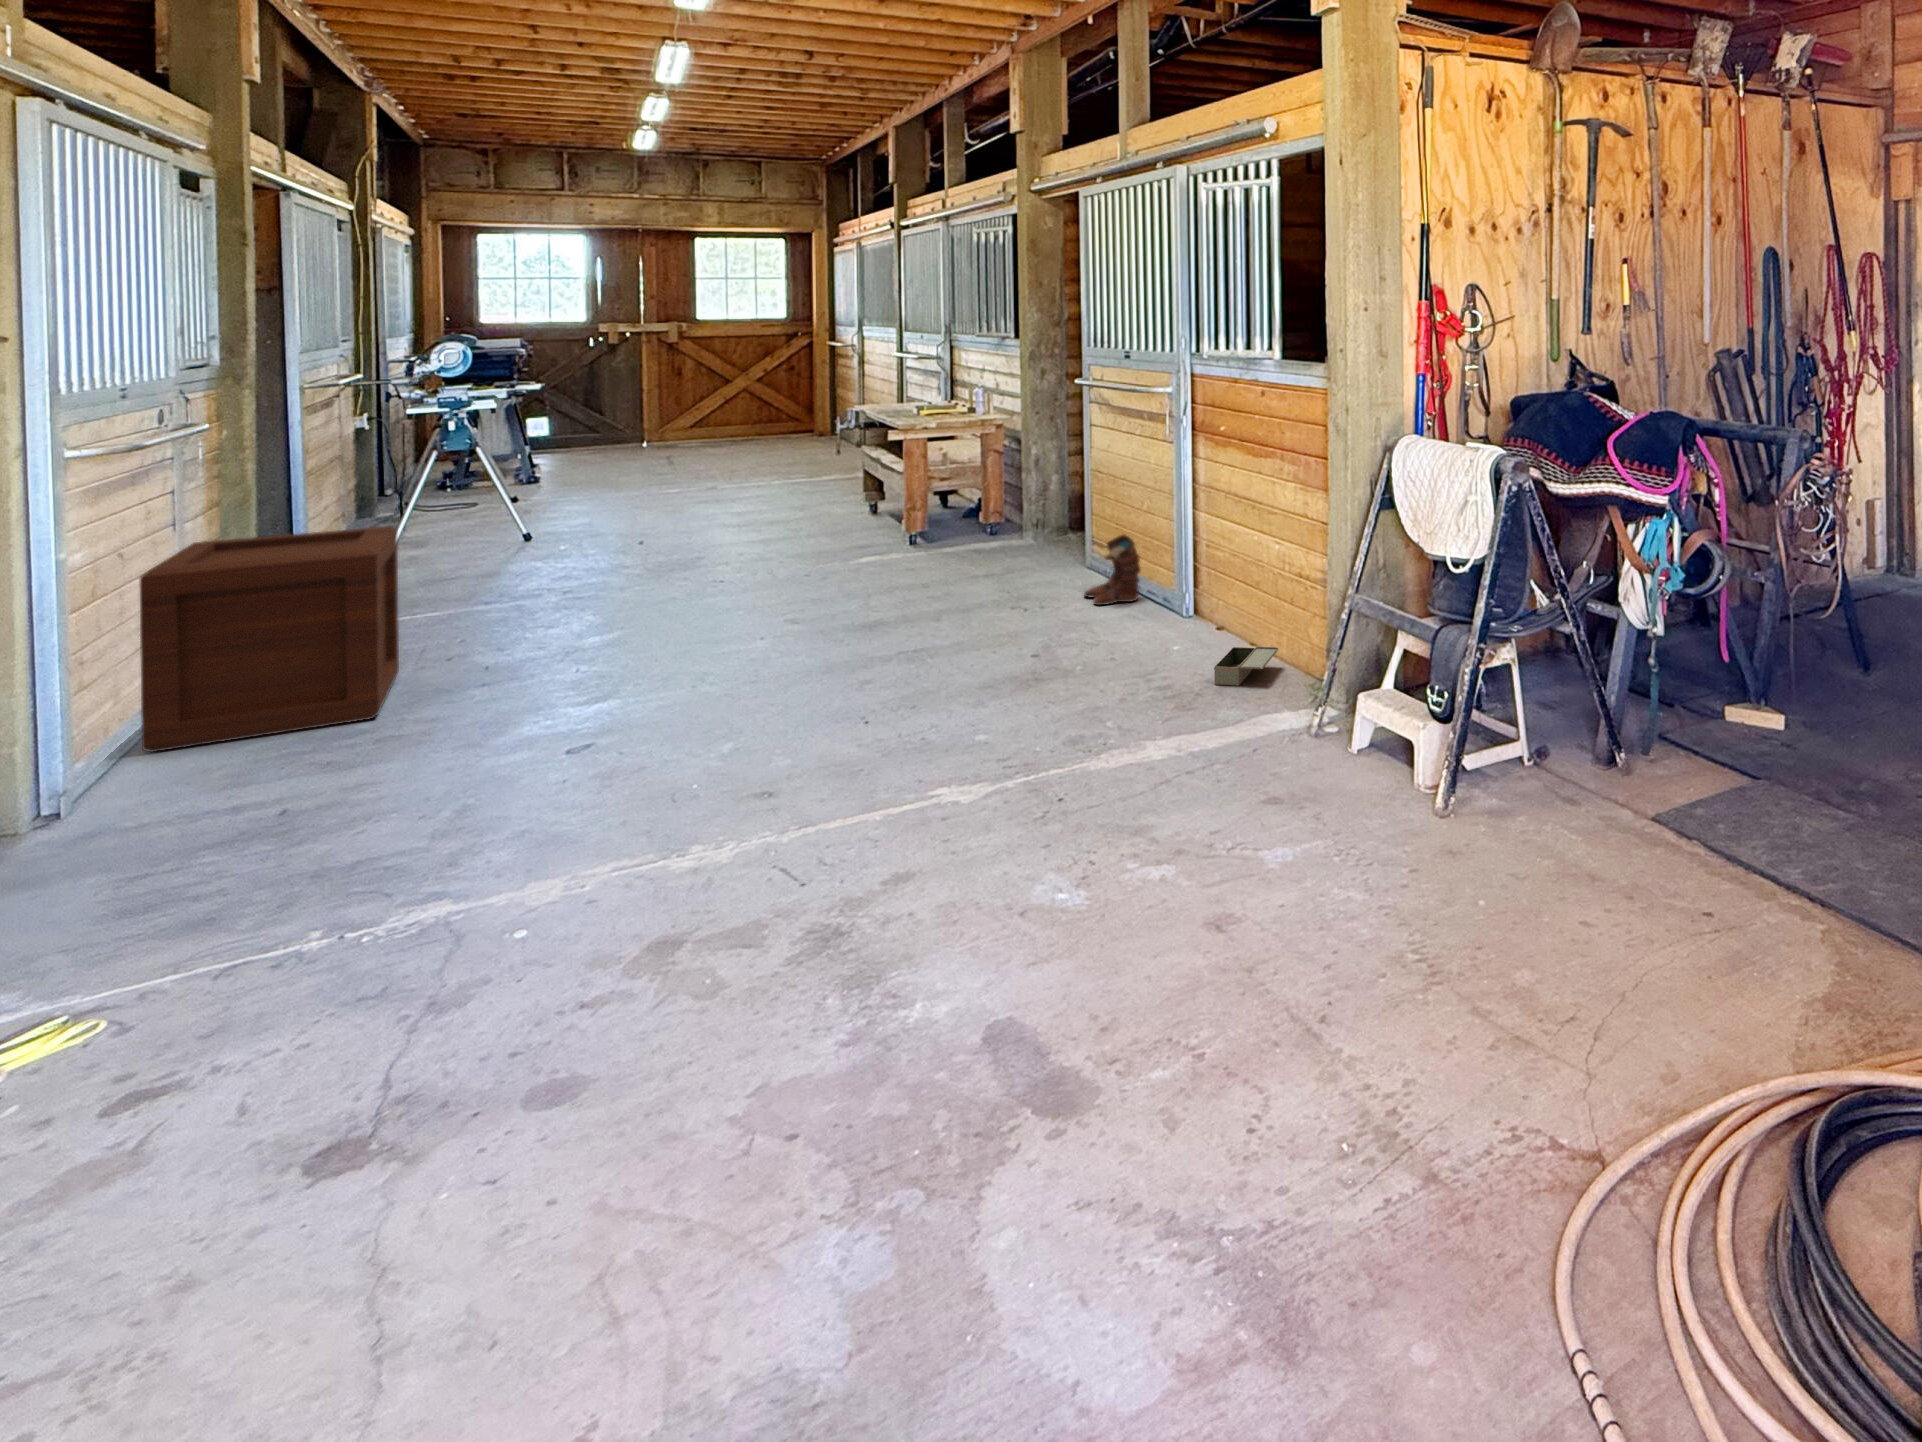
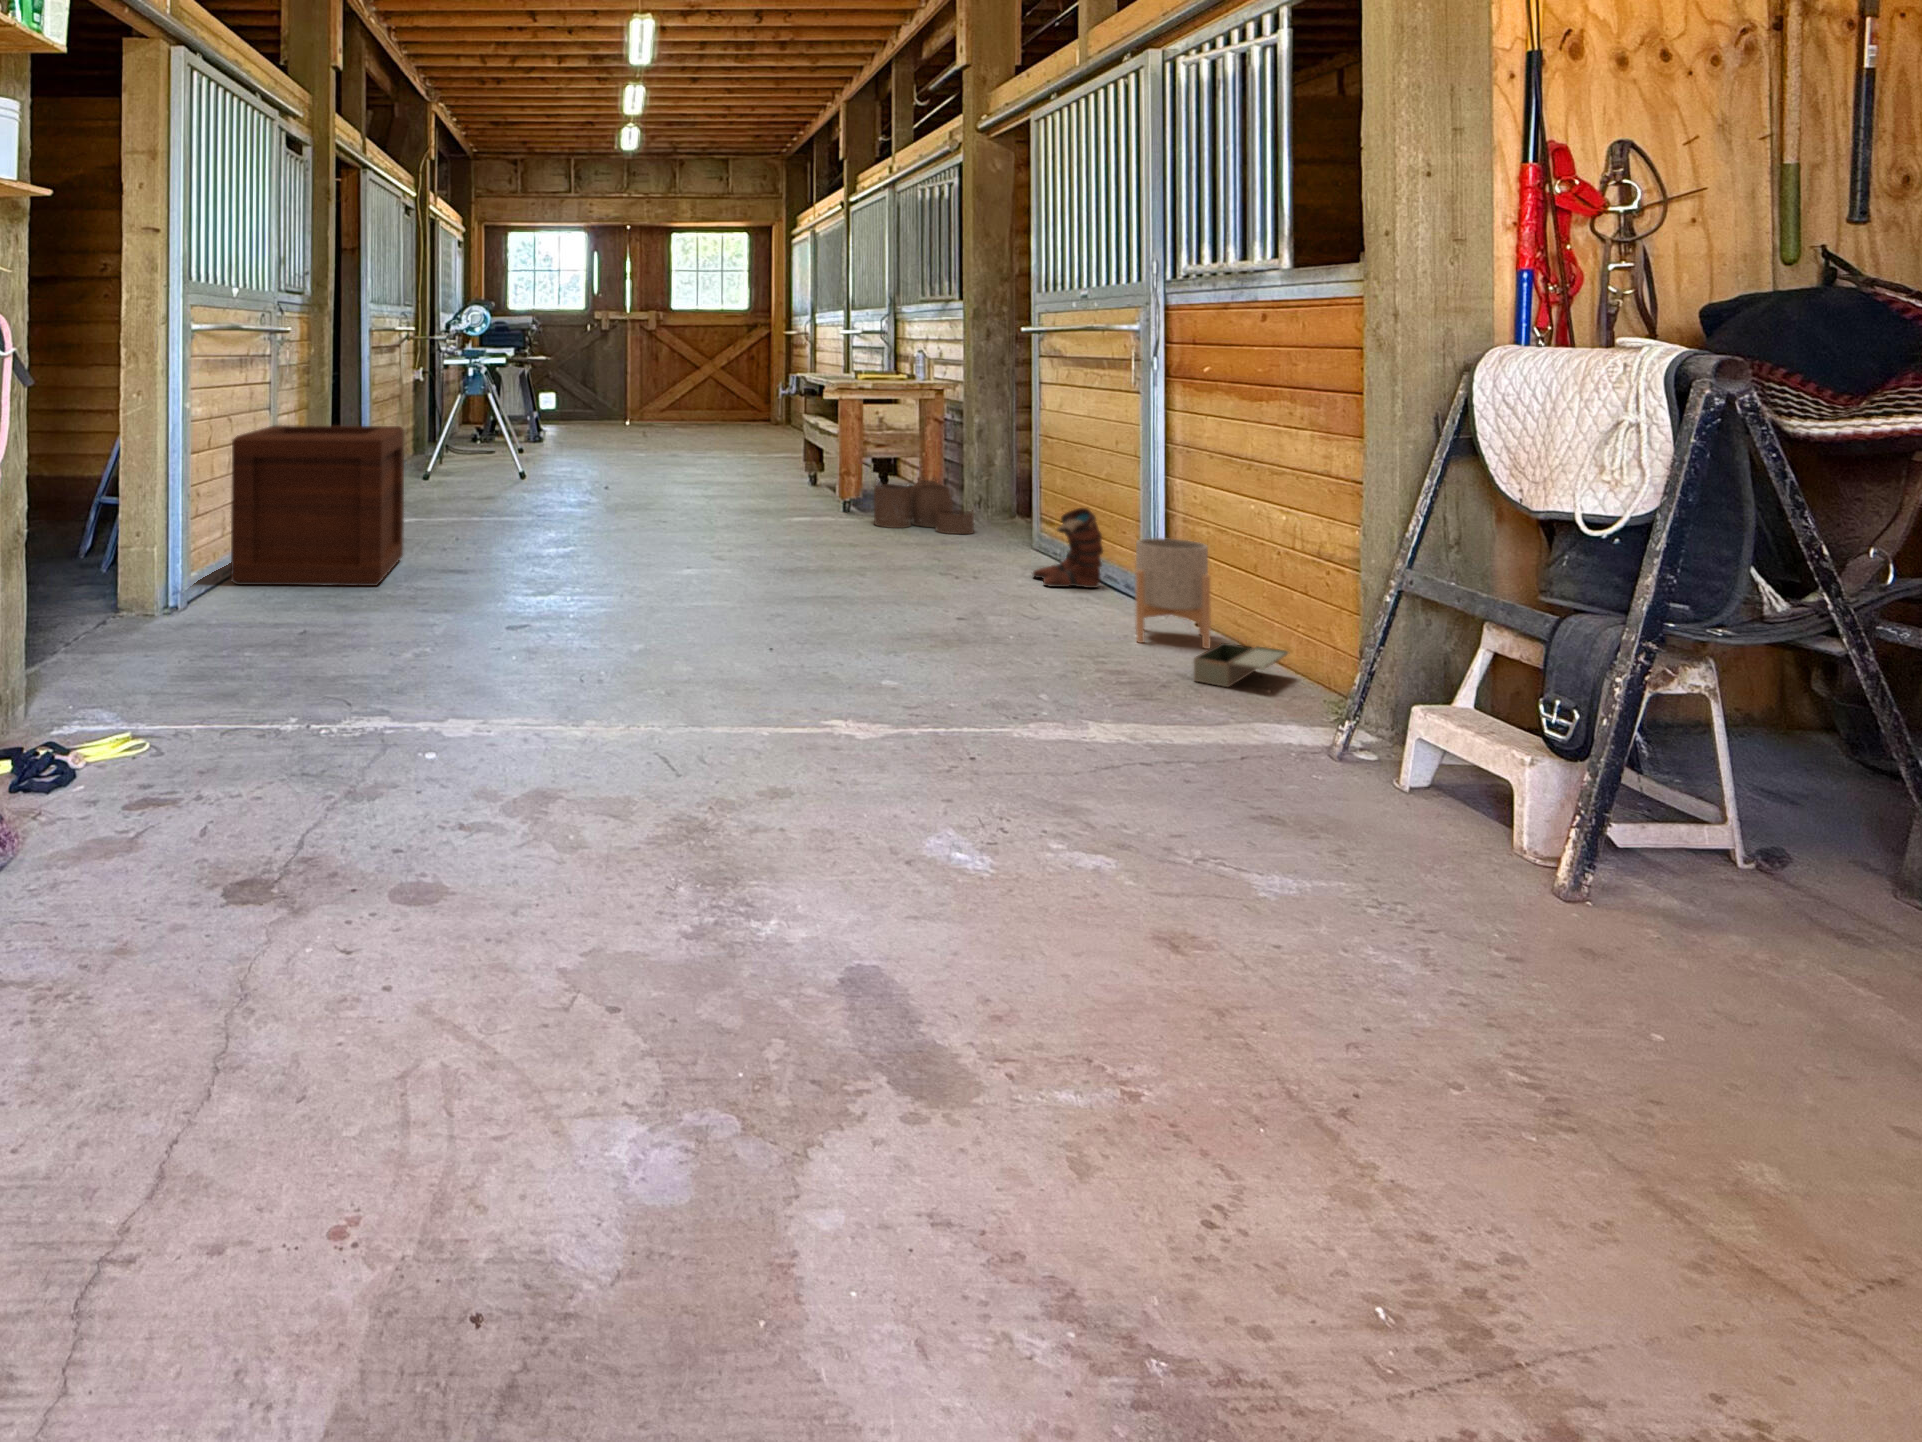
woven basket: none [937,503,1029,557] -> present [873,478,974,534]
planter: none [1169,565,1224,653] -> present [1136,538,1211,649]

